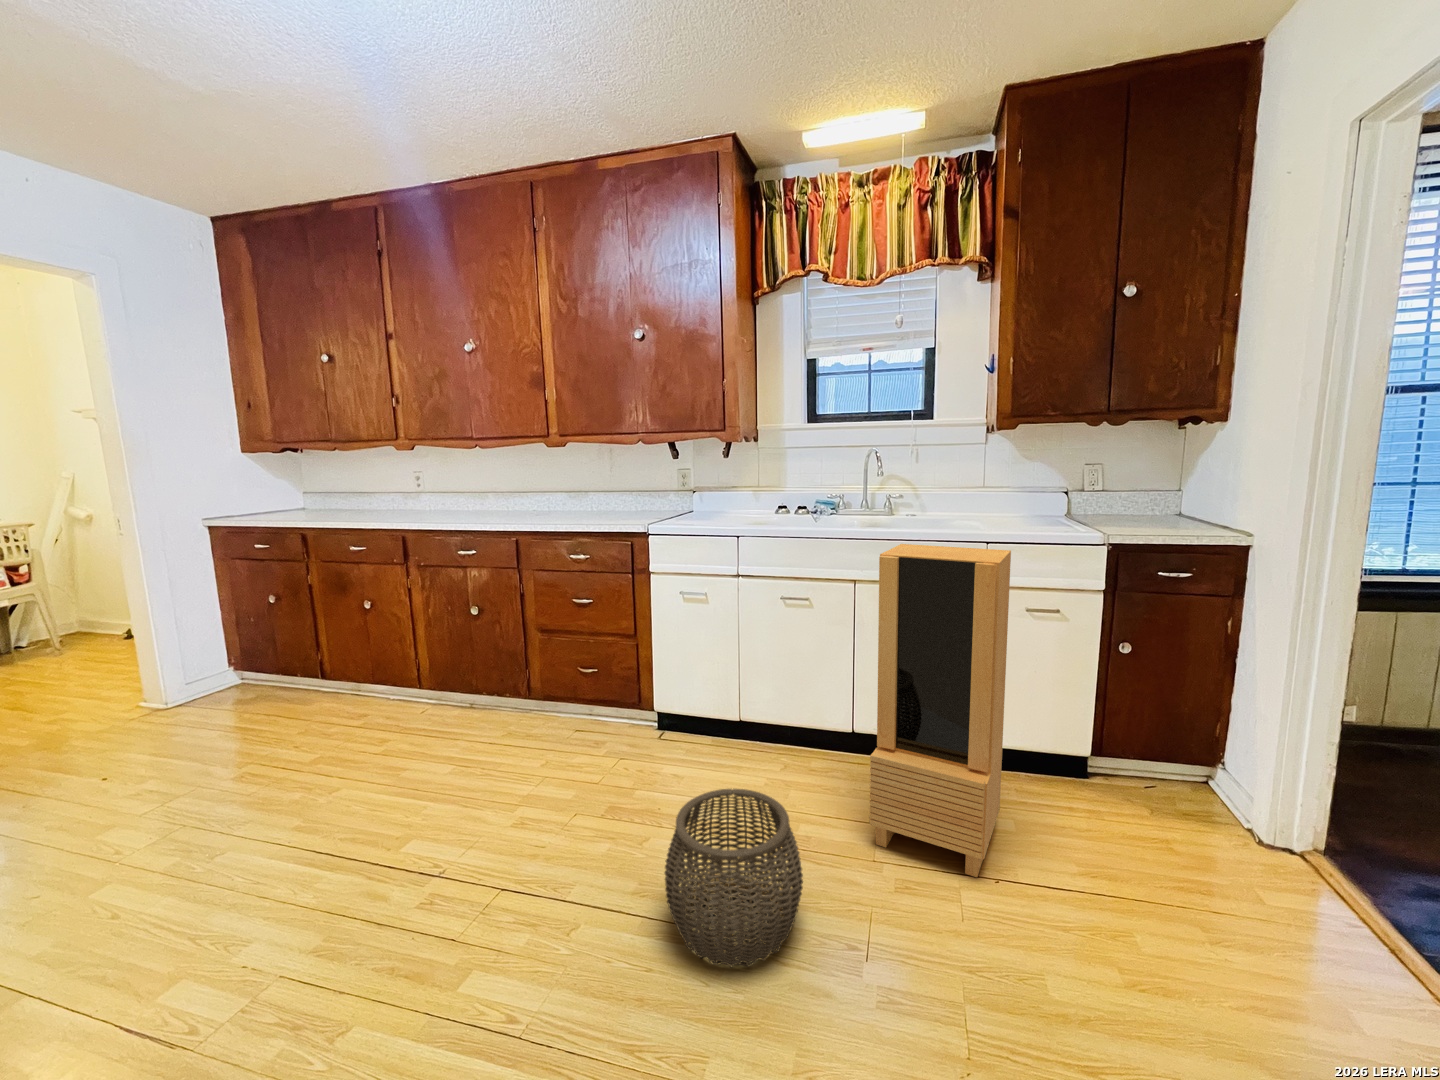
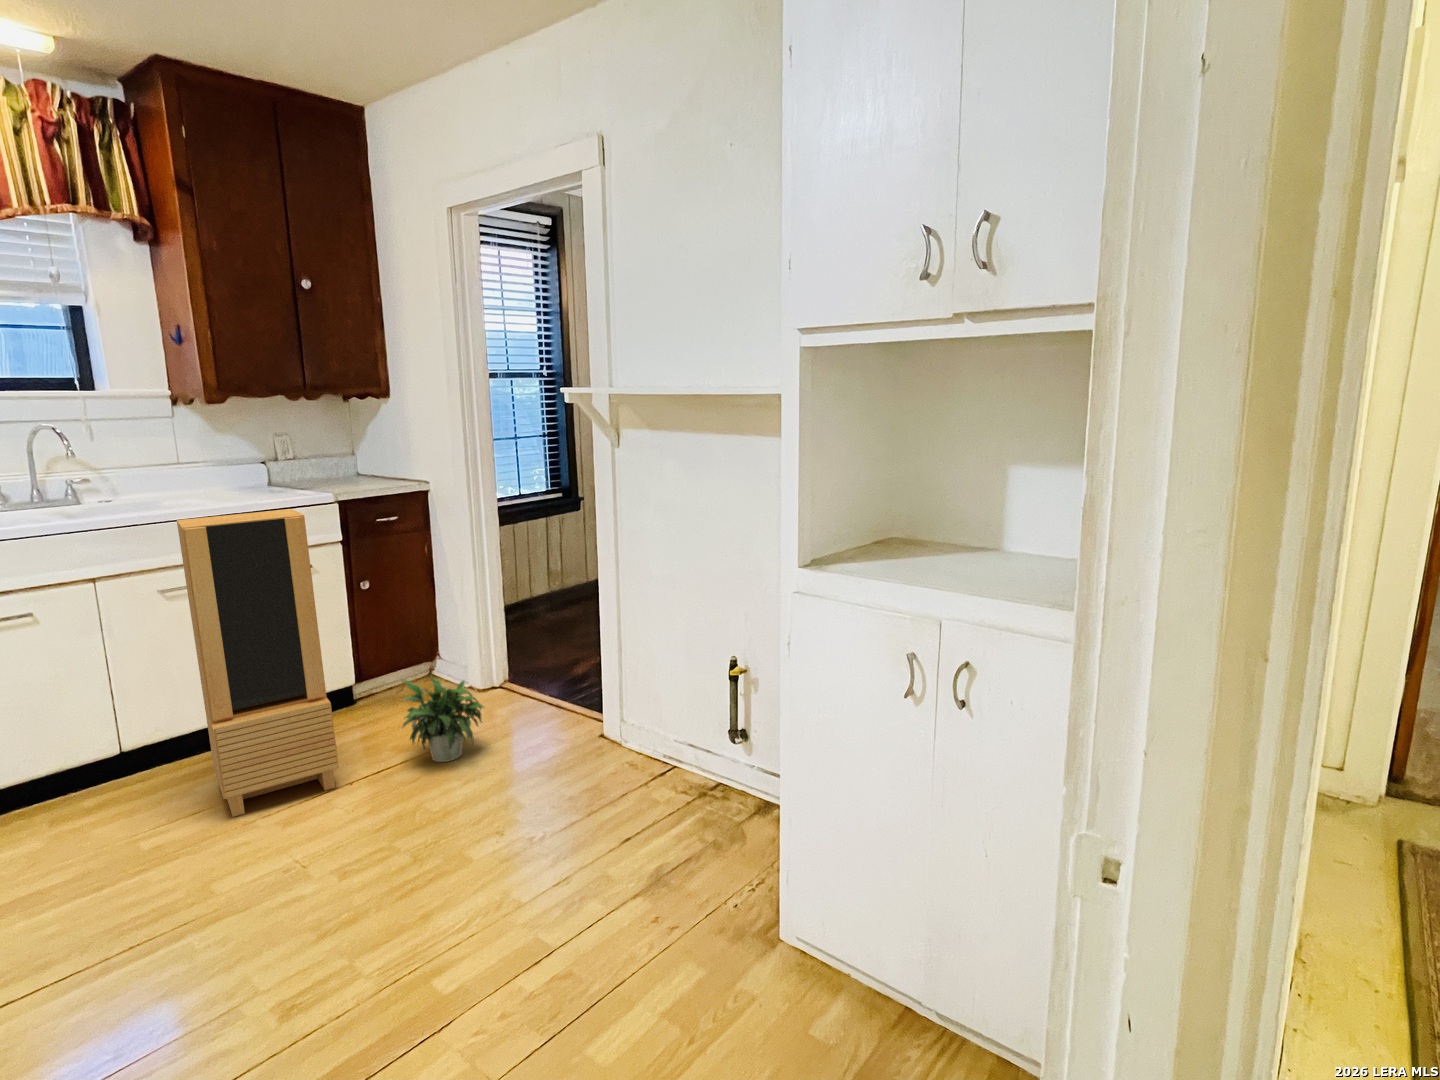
woven basket: present [665,789,803,967] -> none [60,783,239,959]
potted plant: none [1069,795,1207,947] -> present [402,675,484,762]

